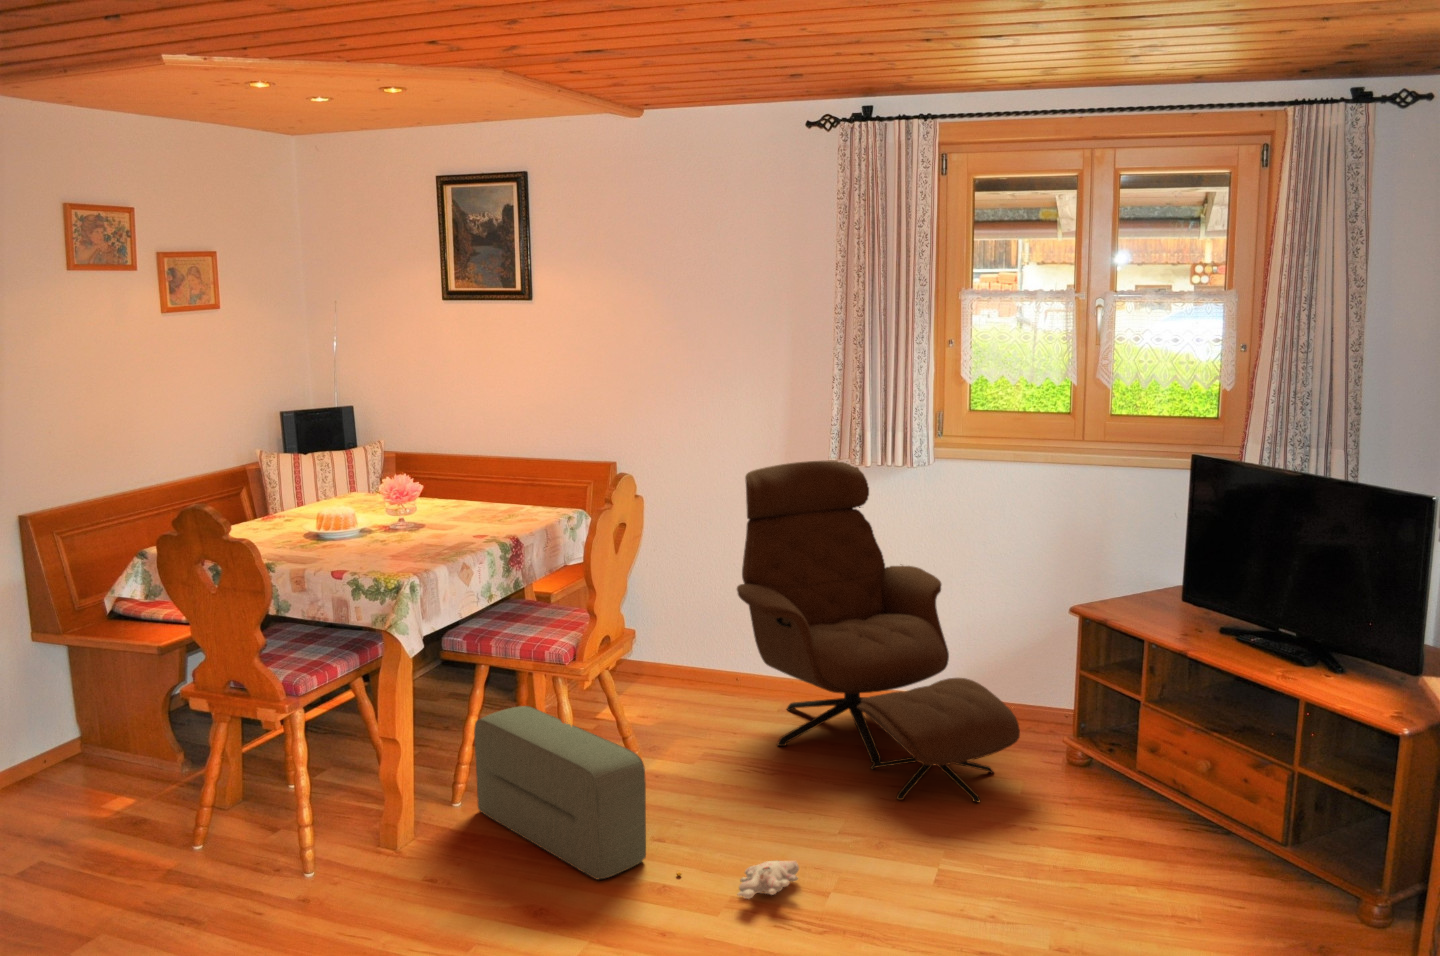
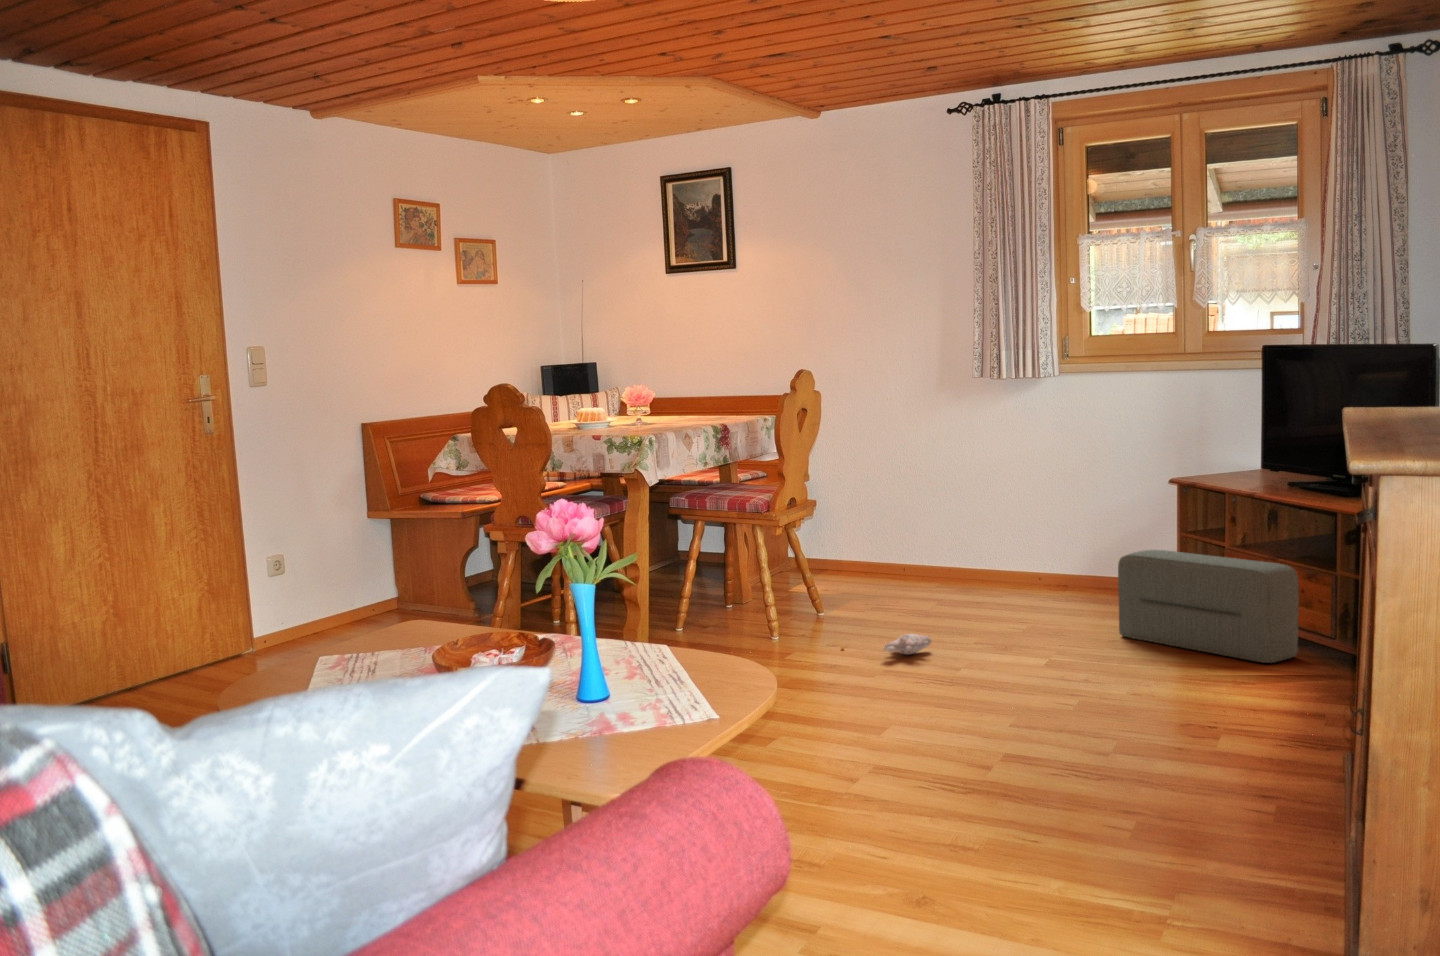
lounge chair: present [737,460,1020,802] -> none [897,380,1122,622]
pouf: present [474,706,646,879] -> present [1118,550,1299,663]

